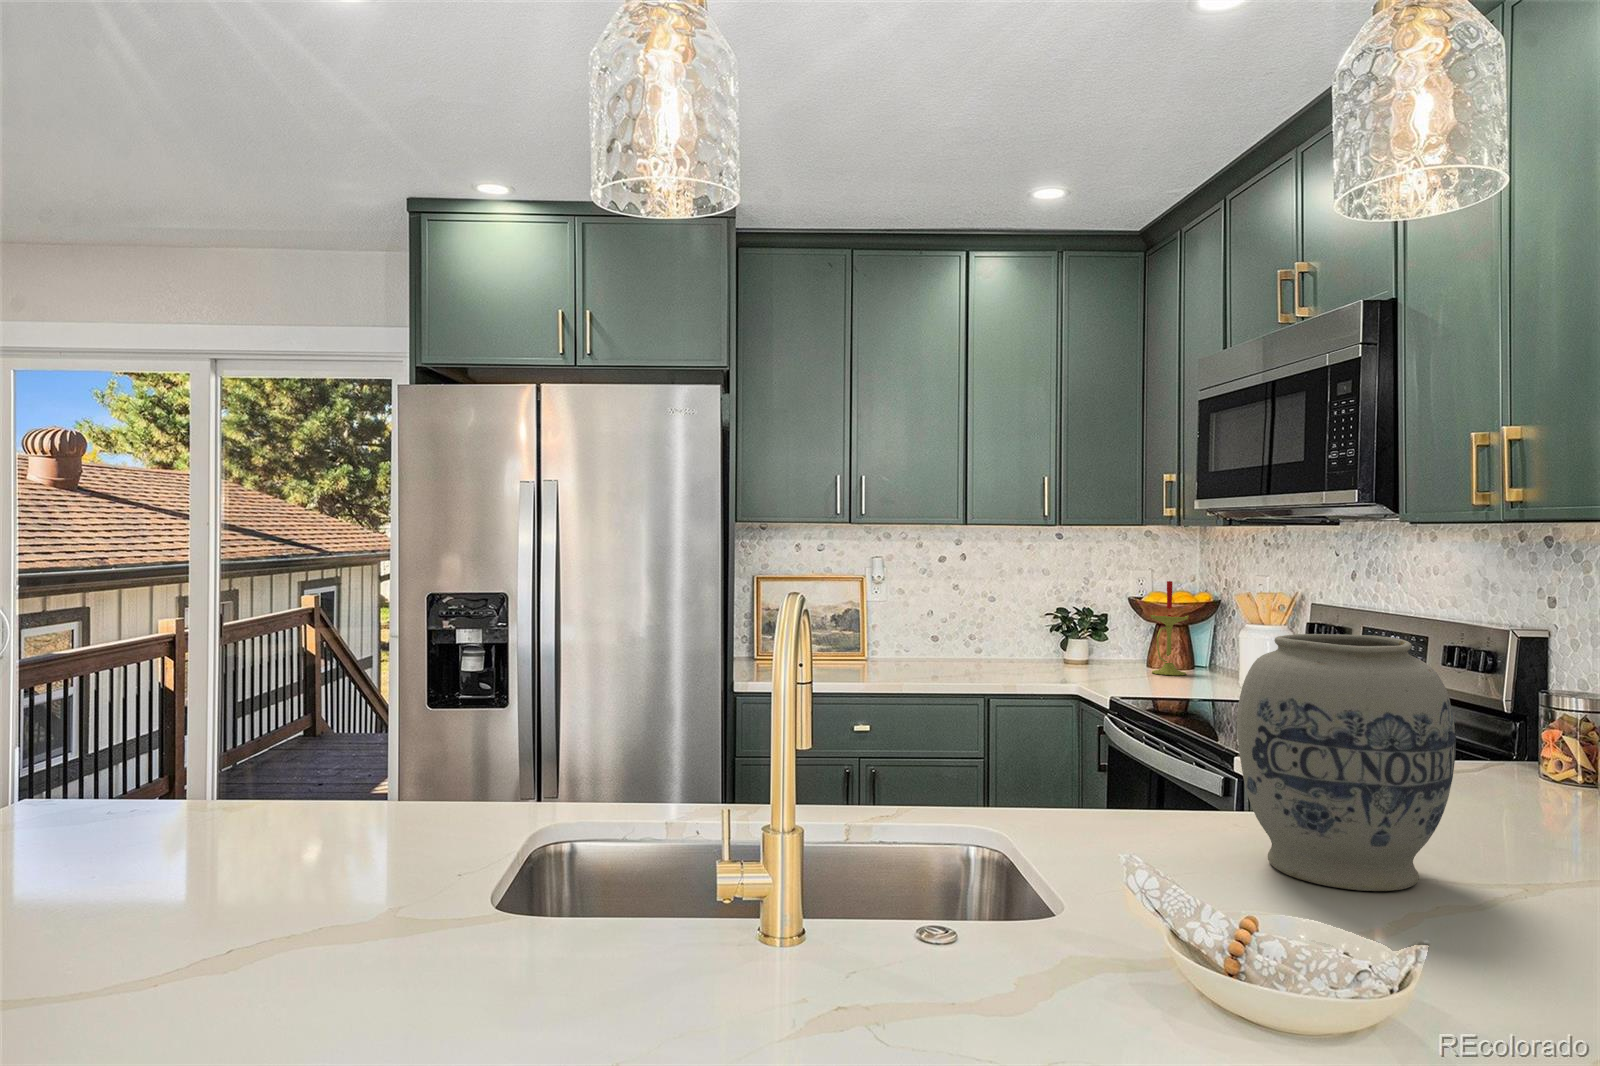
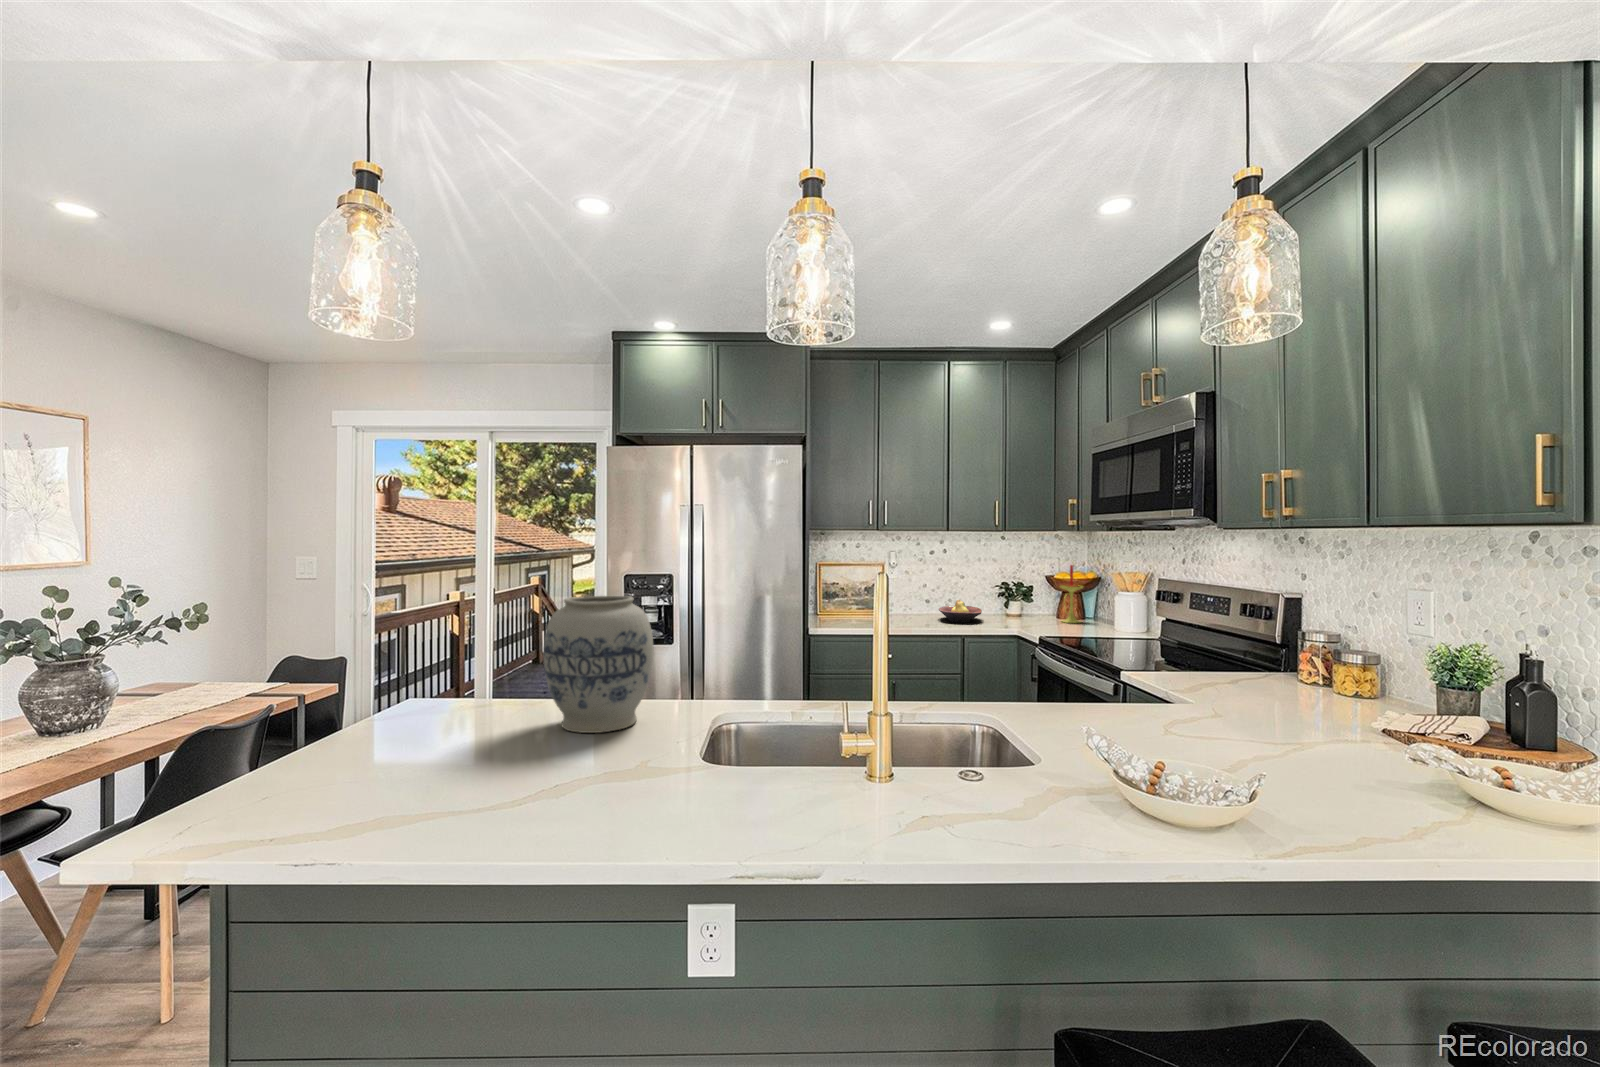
vase: present [1237,634,1456,891] -> present [543,596,653,733]
fruit bowl: none [956,636,1025,674] -> present [939,600,982,623]

